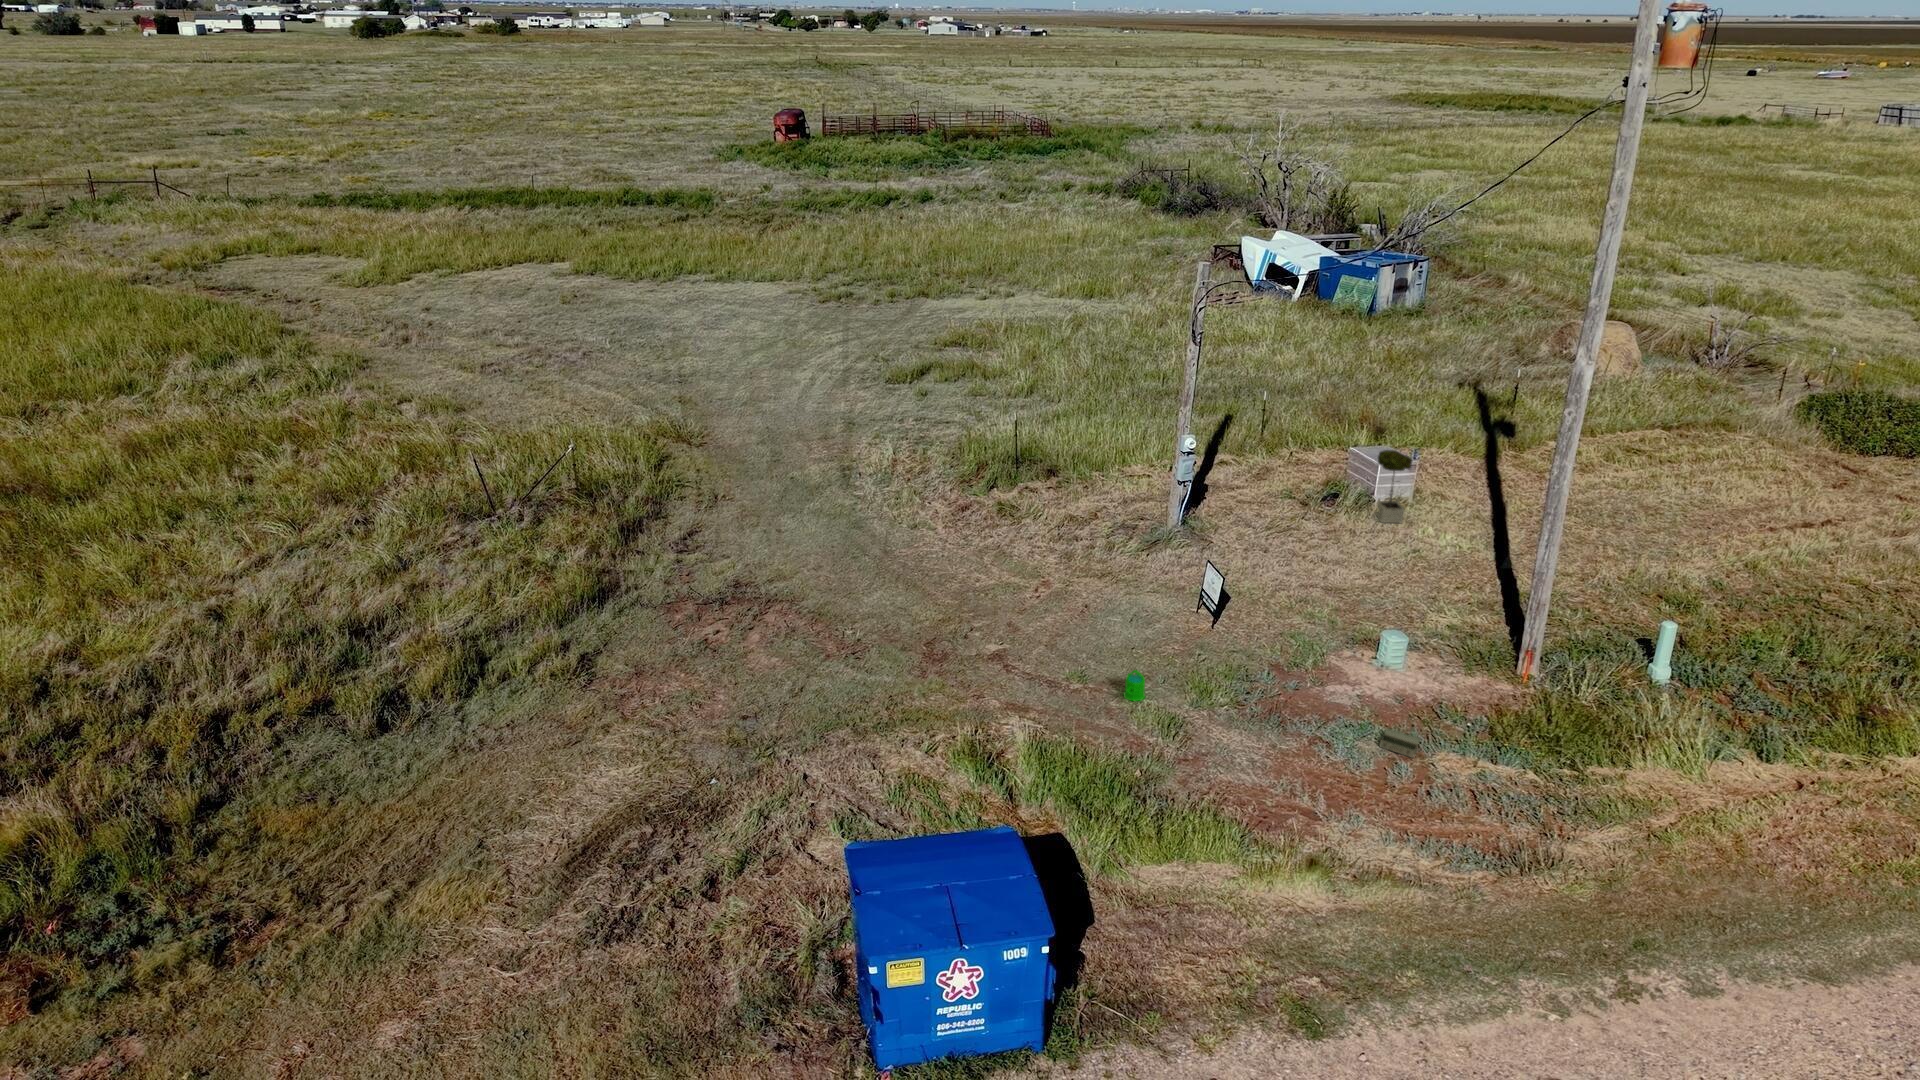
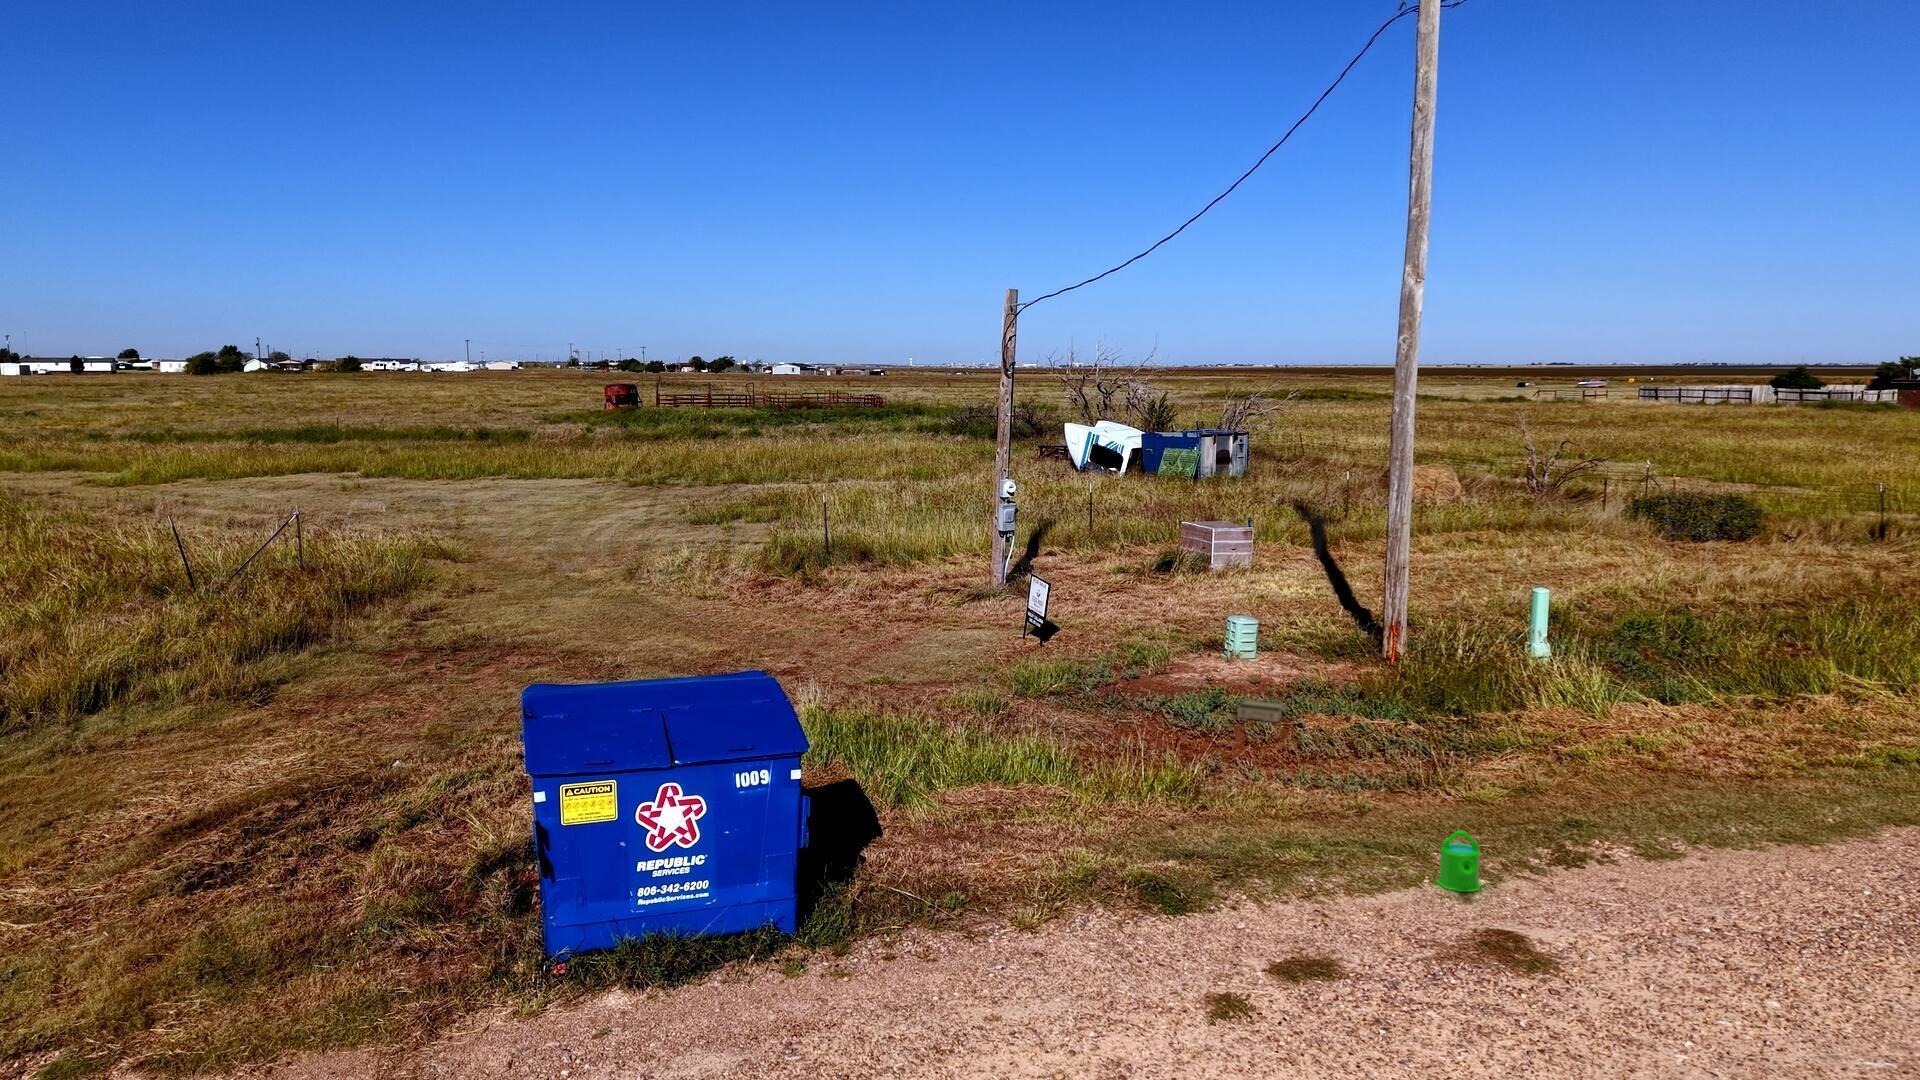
potted tree: present [1376,450,1412,523] -> none [1209,502,1247,588]
watering can: present [1124,670,1145,701] -> present [1437,831,1481,892]

